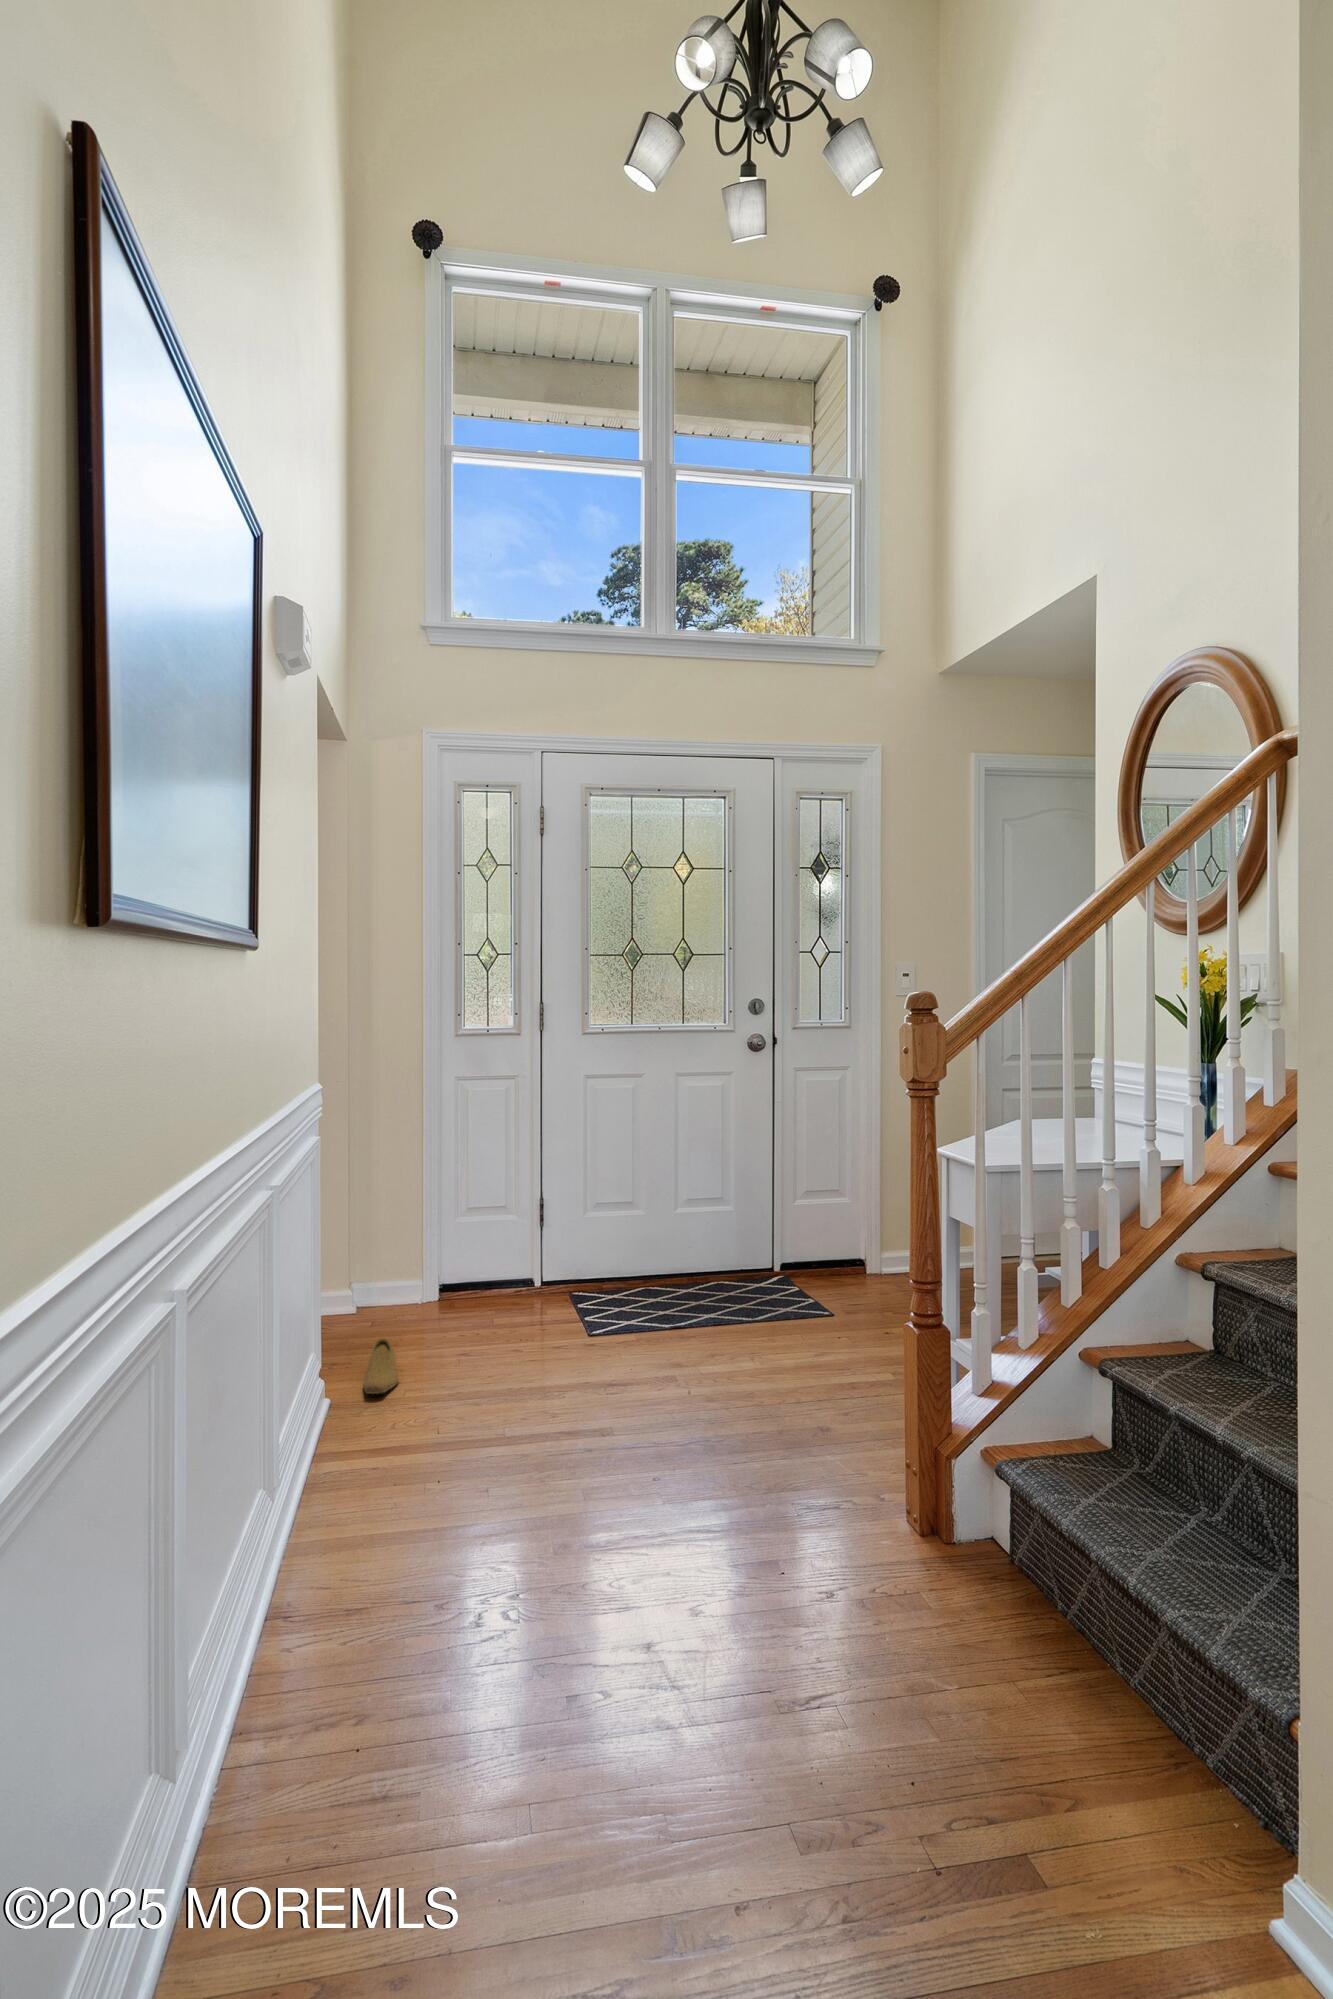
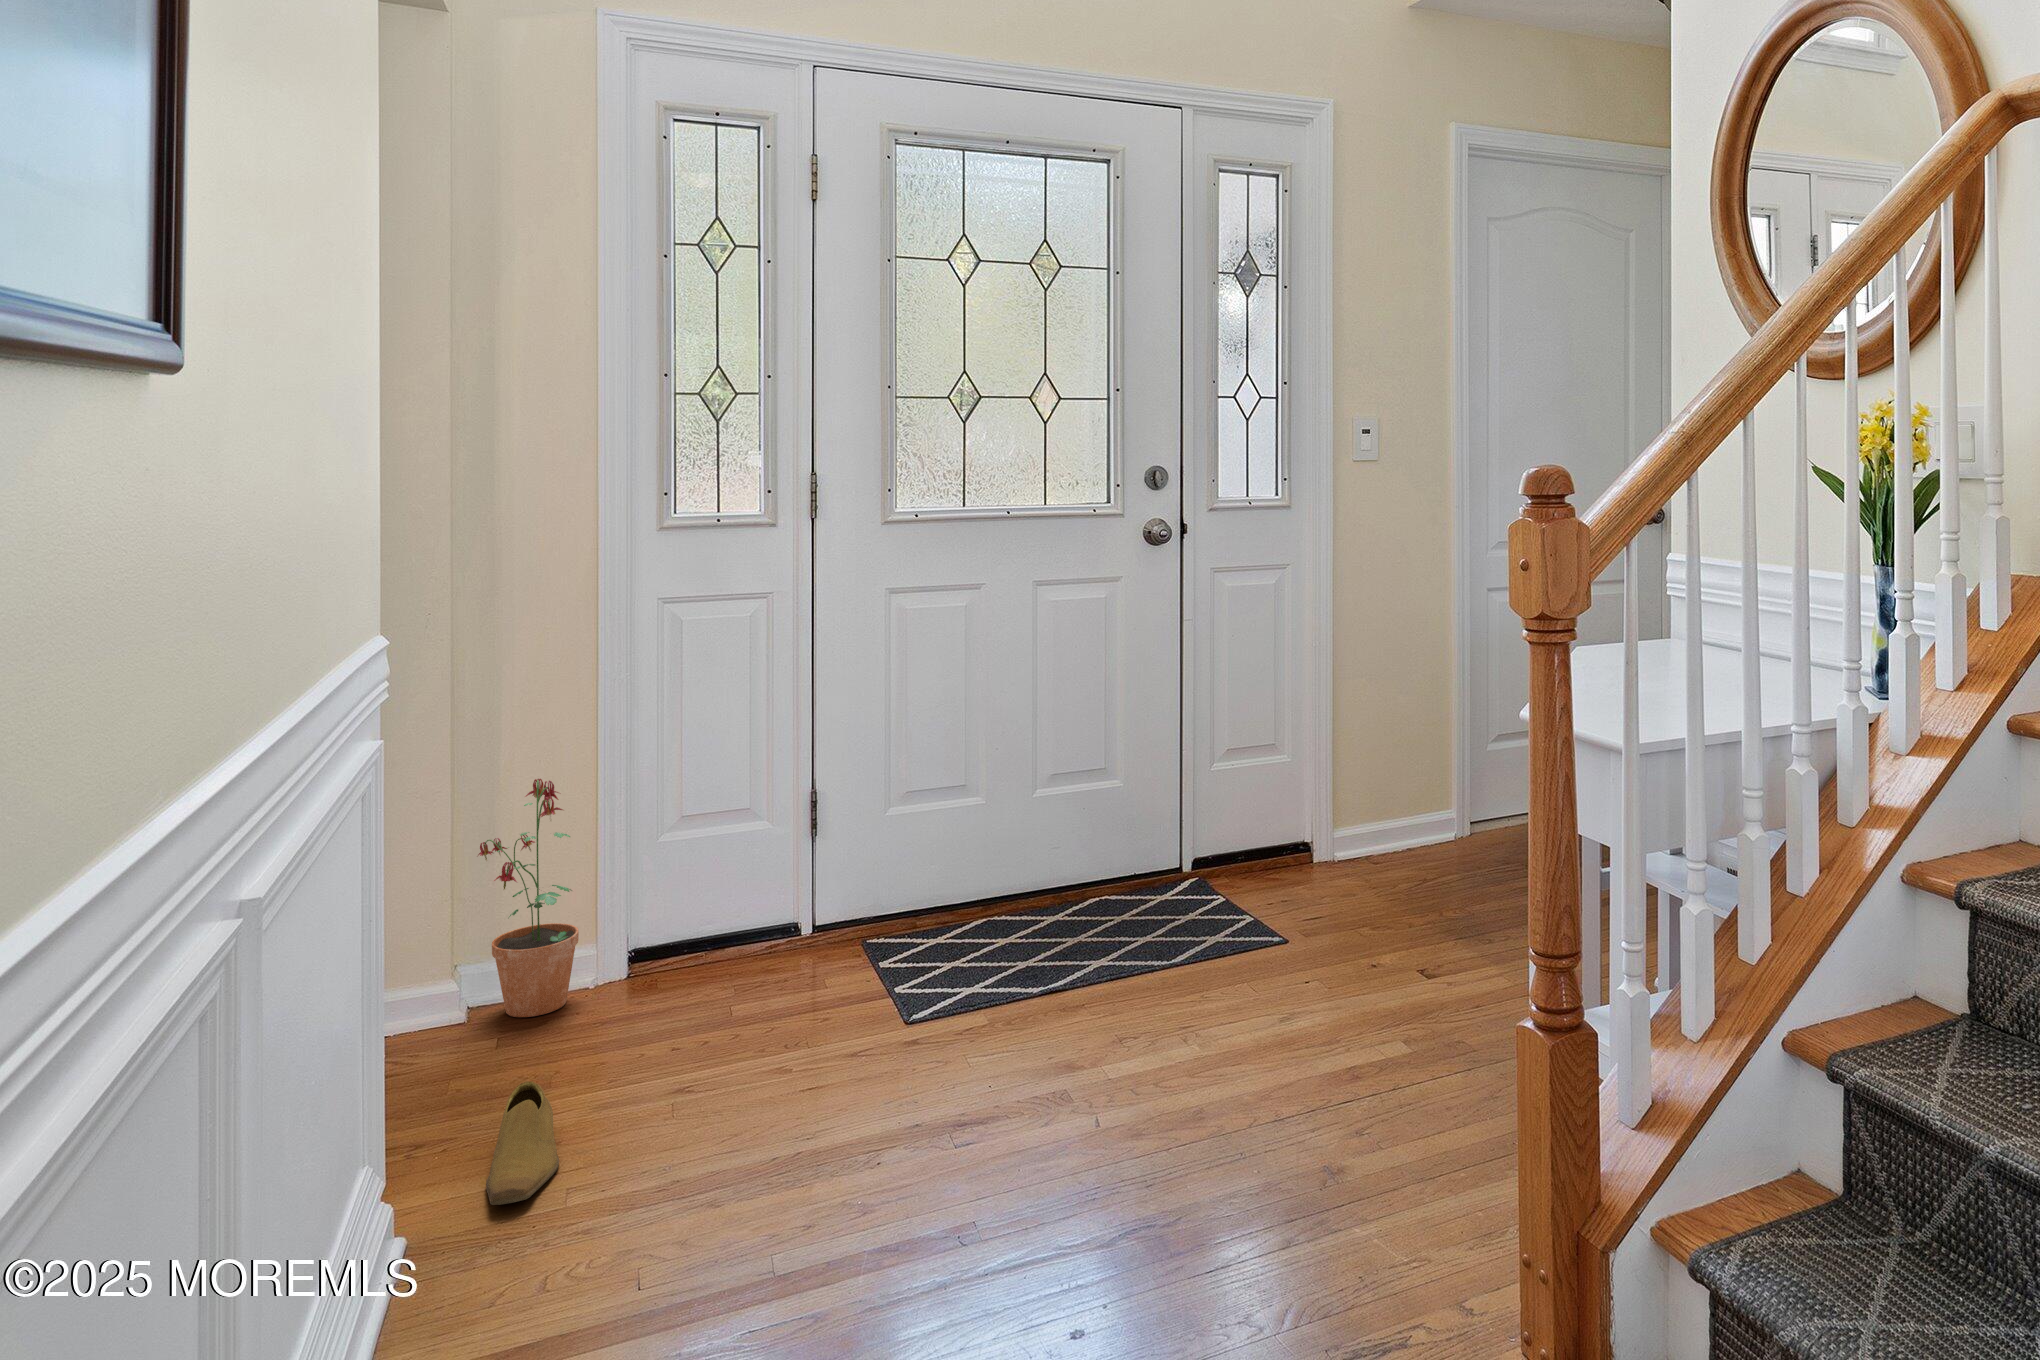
potted plant: none [356,1180,410,1316] -> present [478,779,579,1017]

